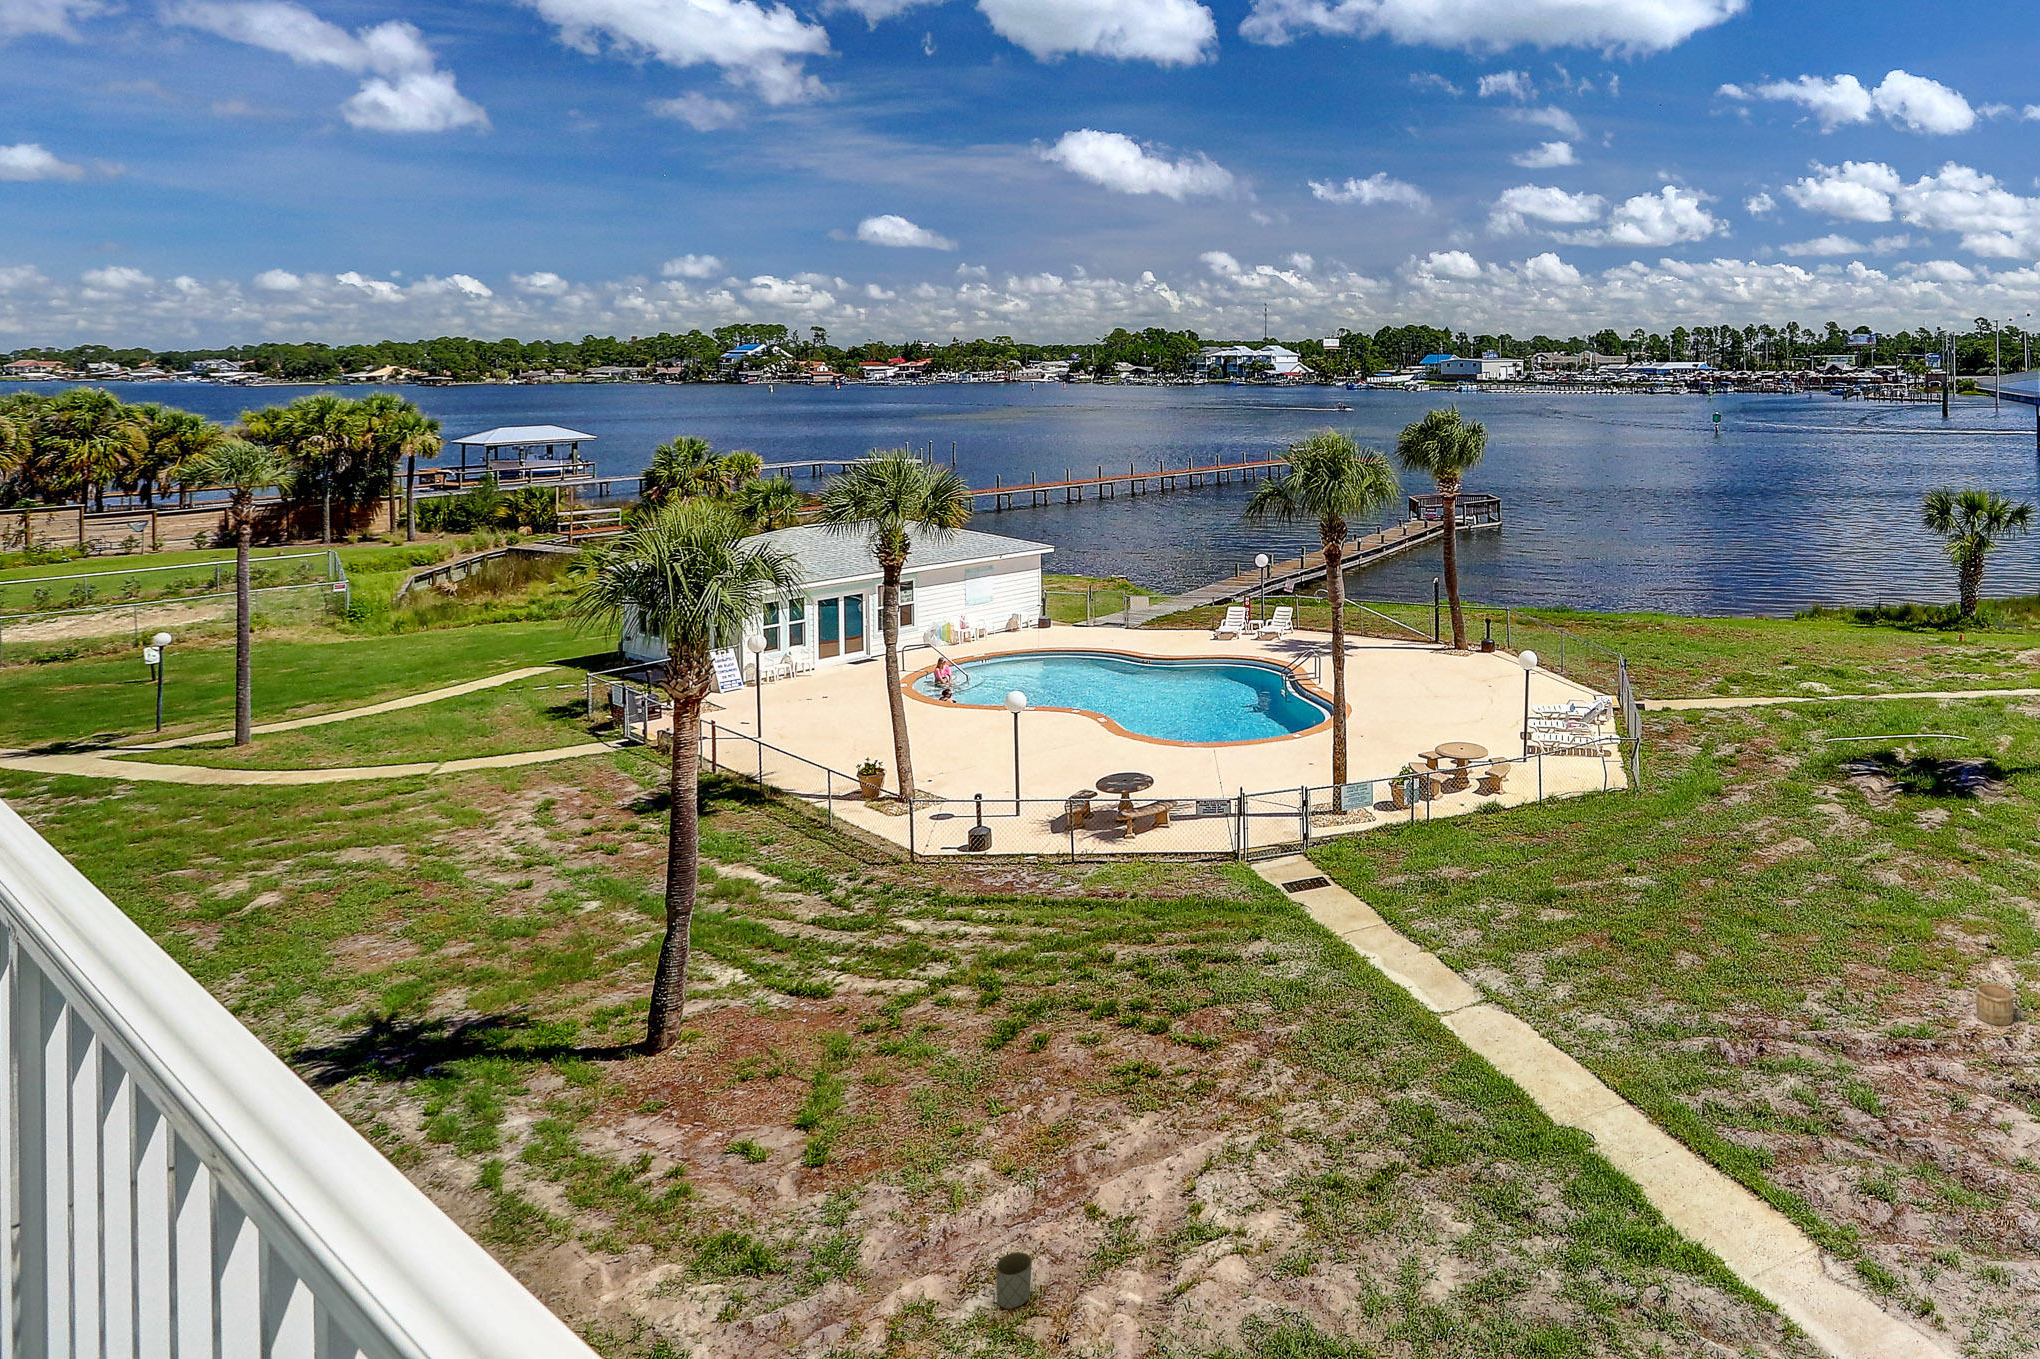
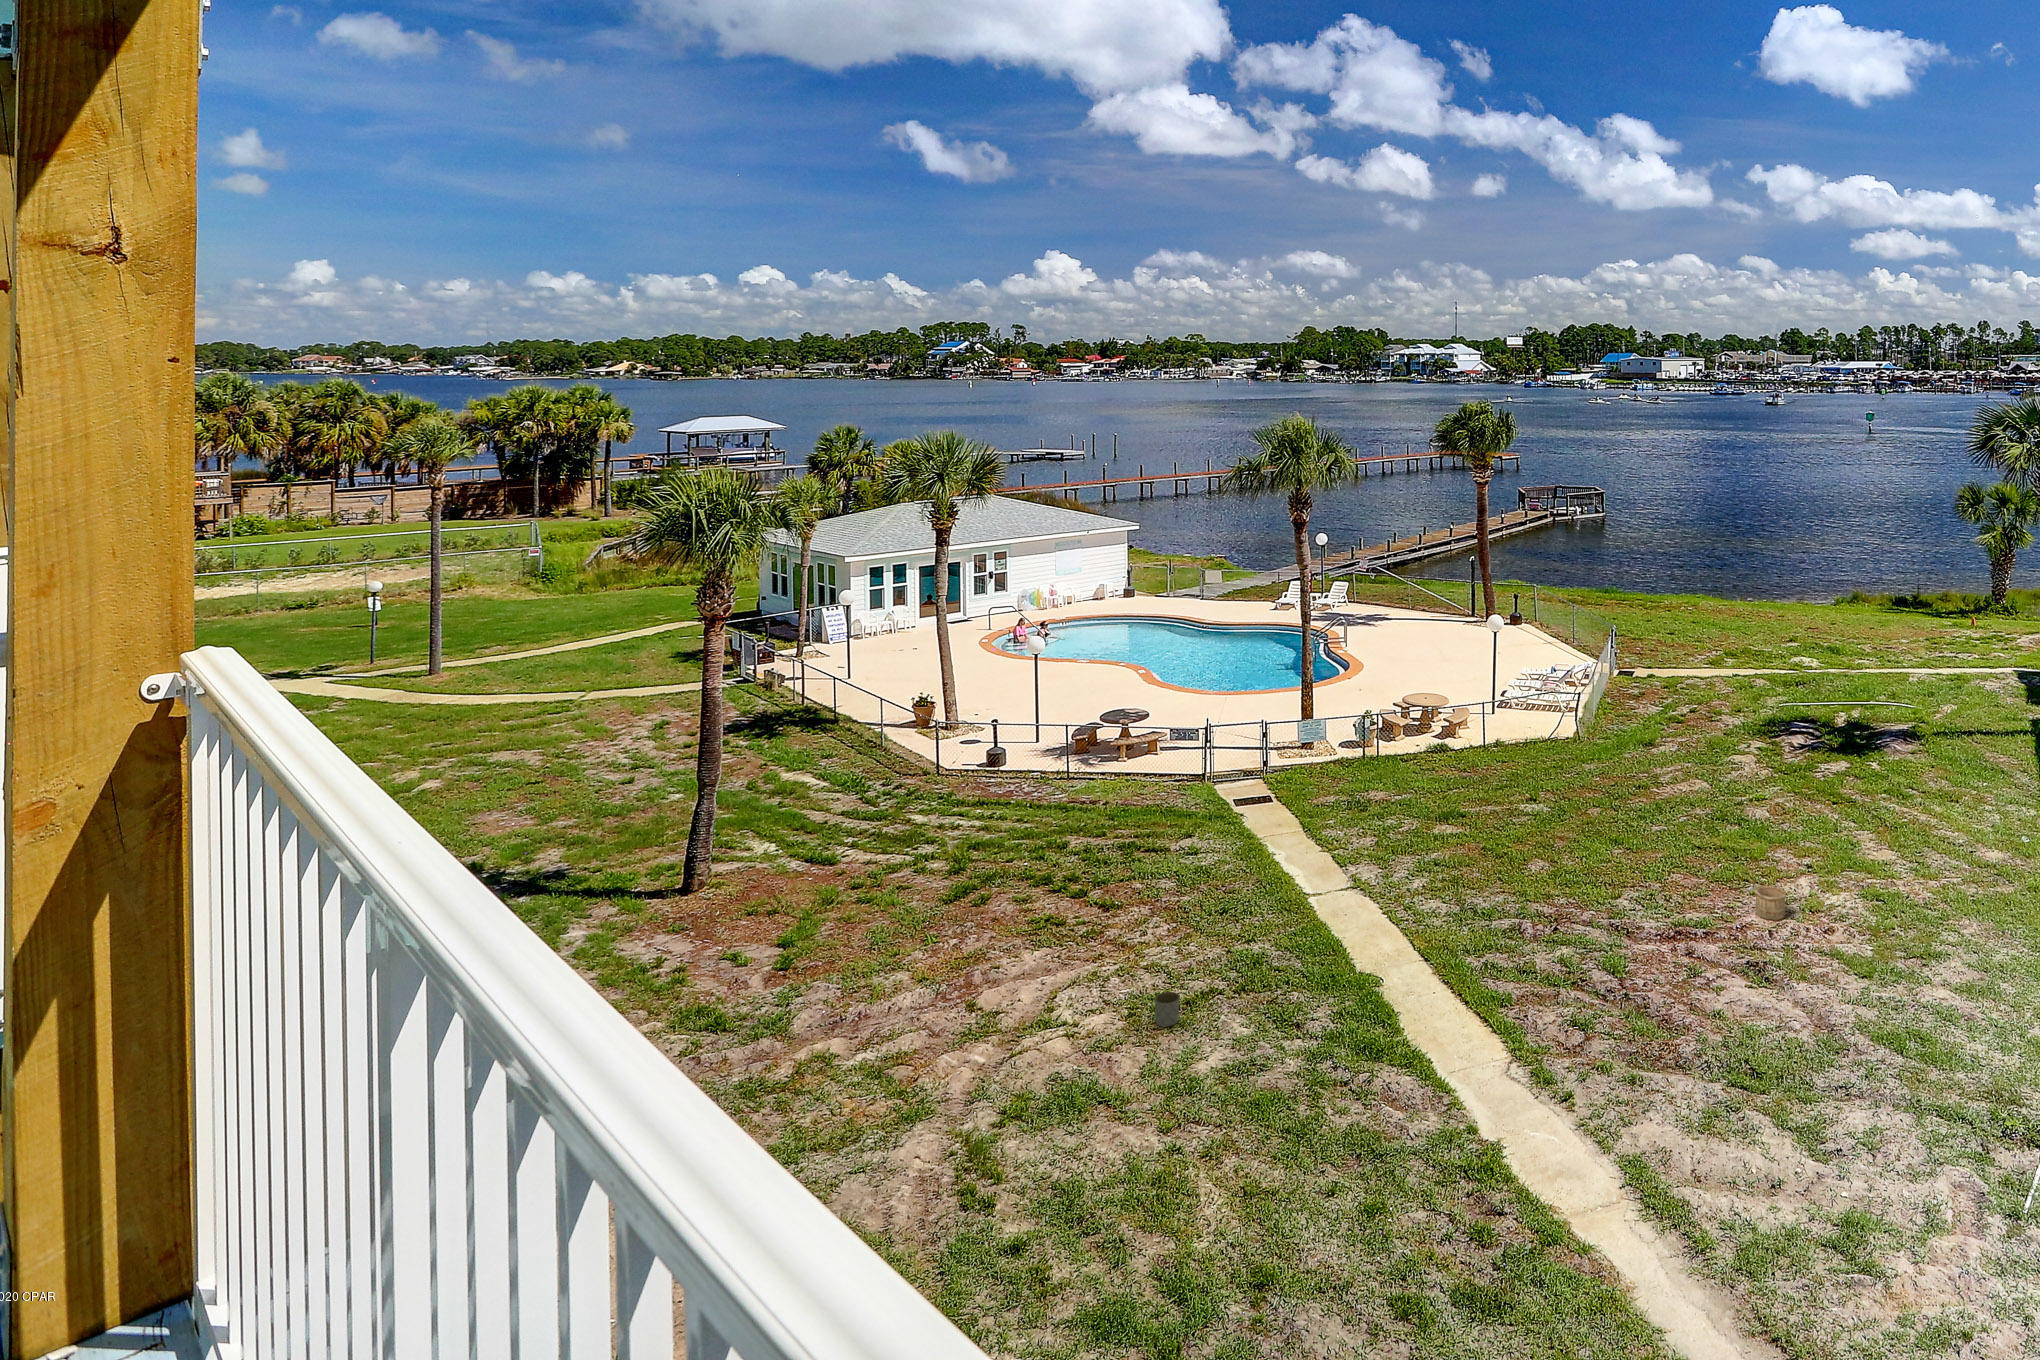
planter: present [996,1252,1032,1310] -> present [1155,992,1180,1028]

